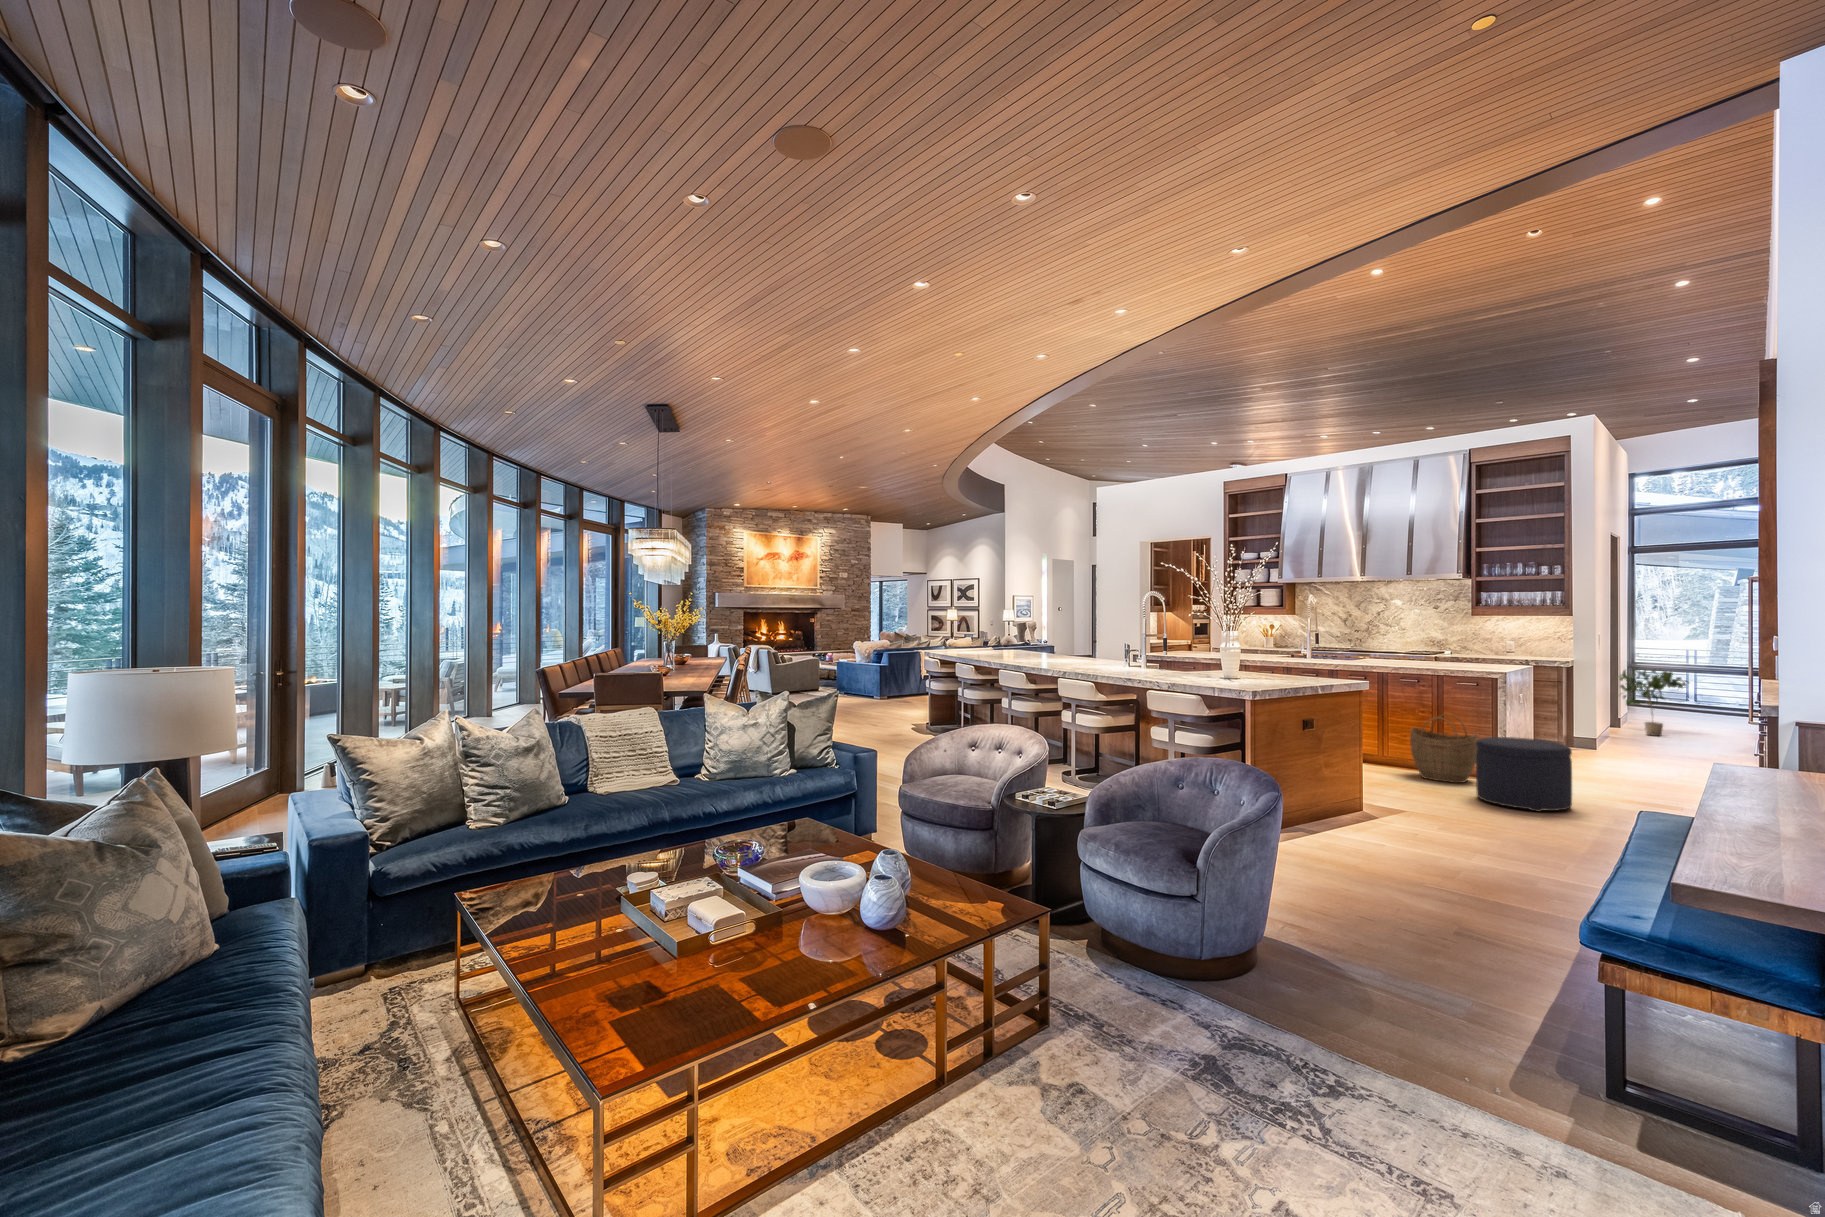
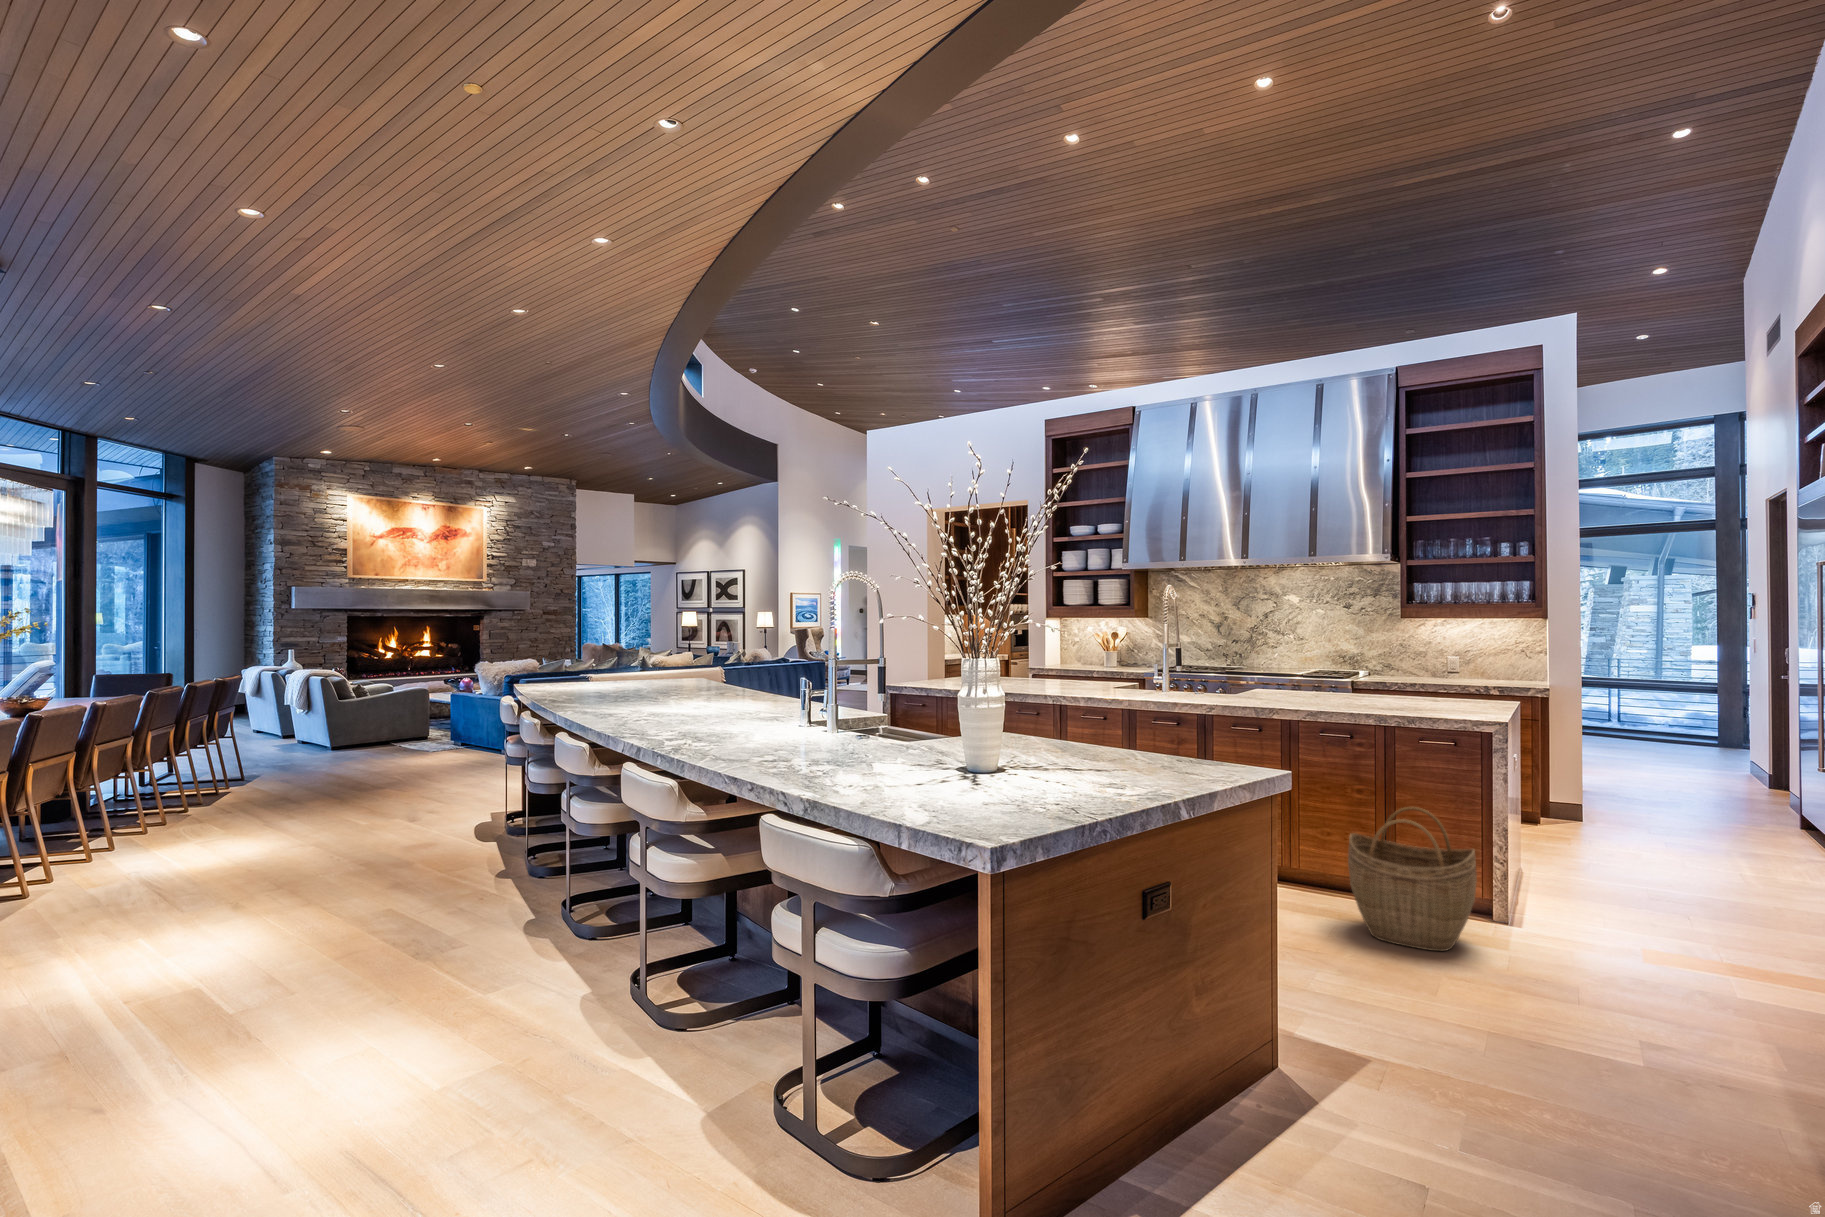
potted plant: present [1620,669,1688,736] -> none [1588,696,1690,796]
ottoman: present [1476,737,1572,812] -> none [1499,872,1712,1064]

